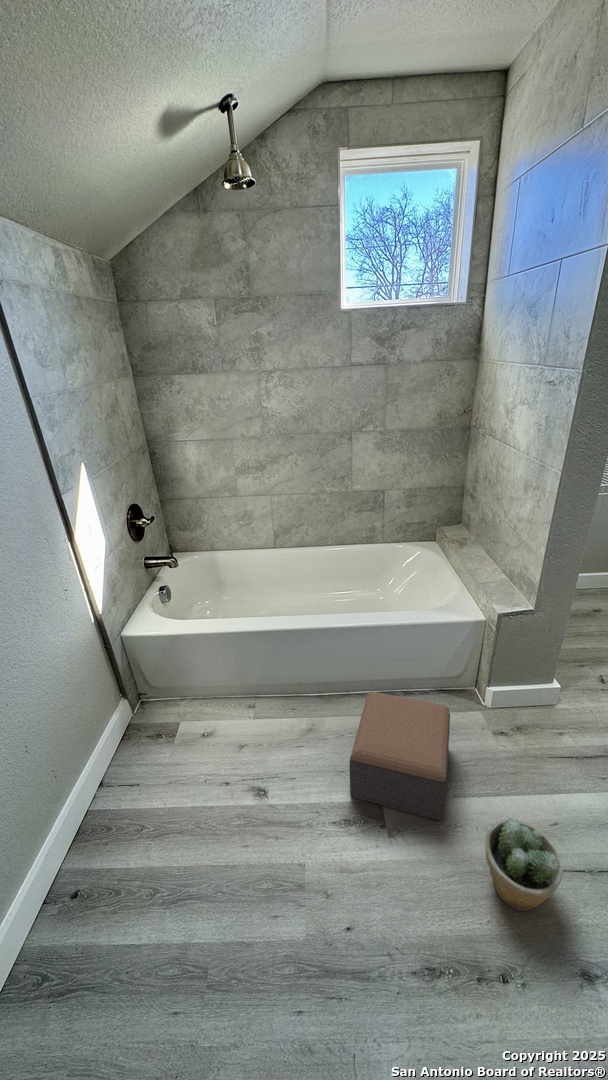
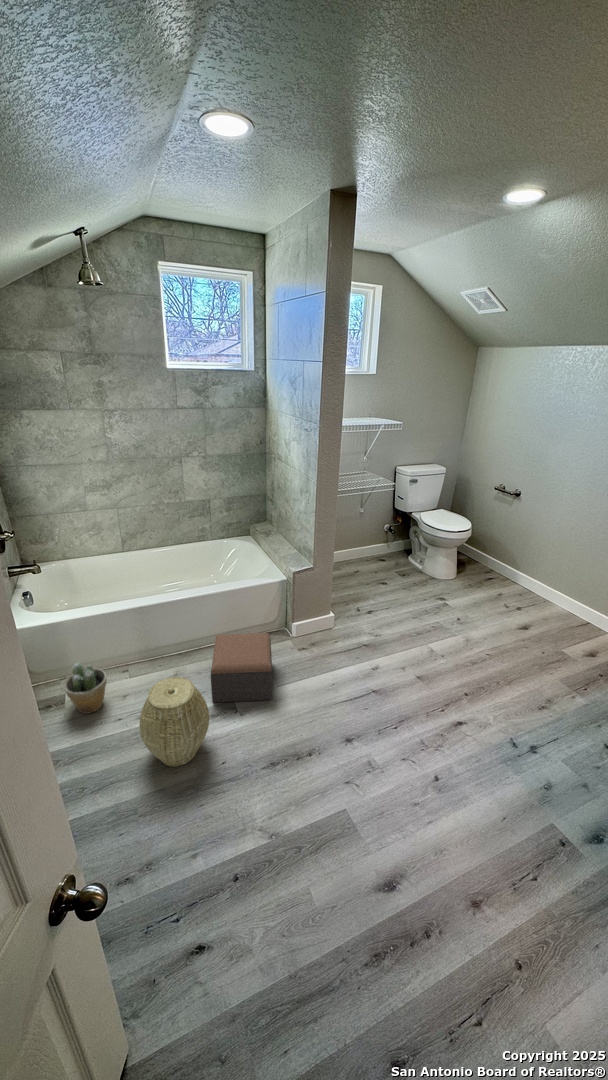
woven basket: none [231,769,335,906] -> present [139,677,209,766]
potted plant: present [486,818,563,911] -> present [64,663,107,714]

